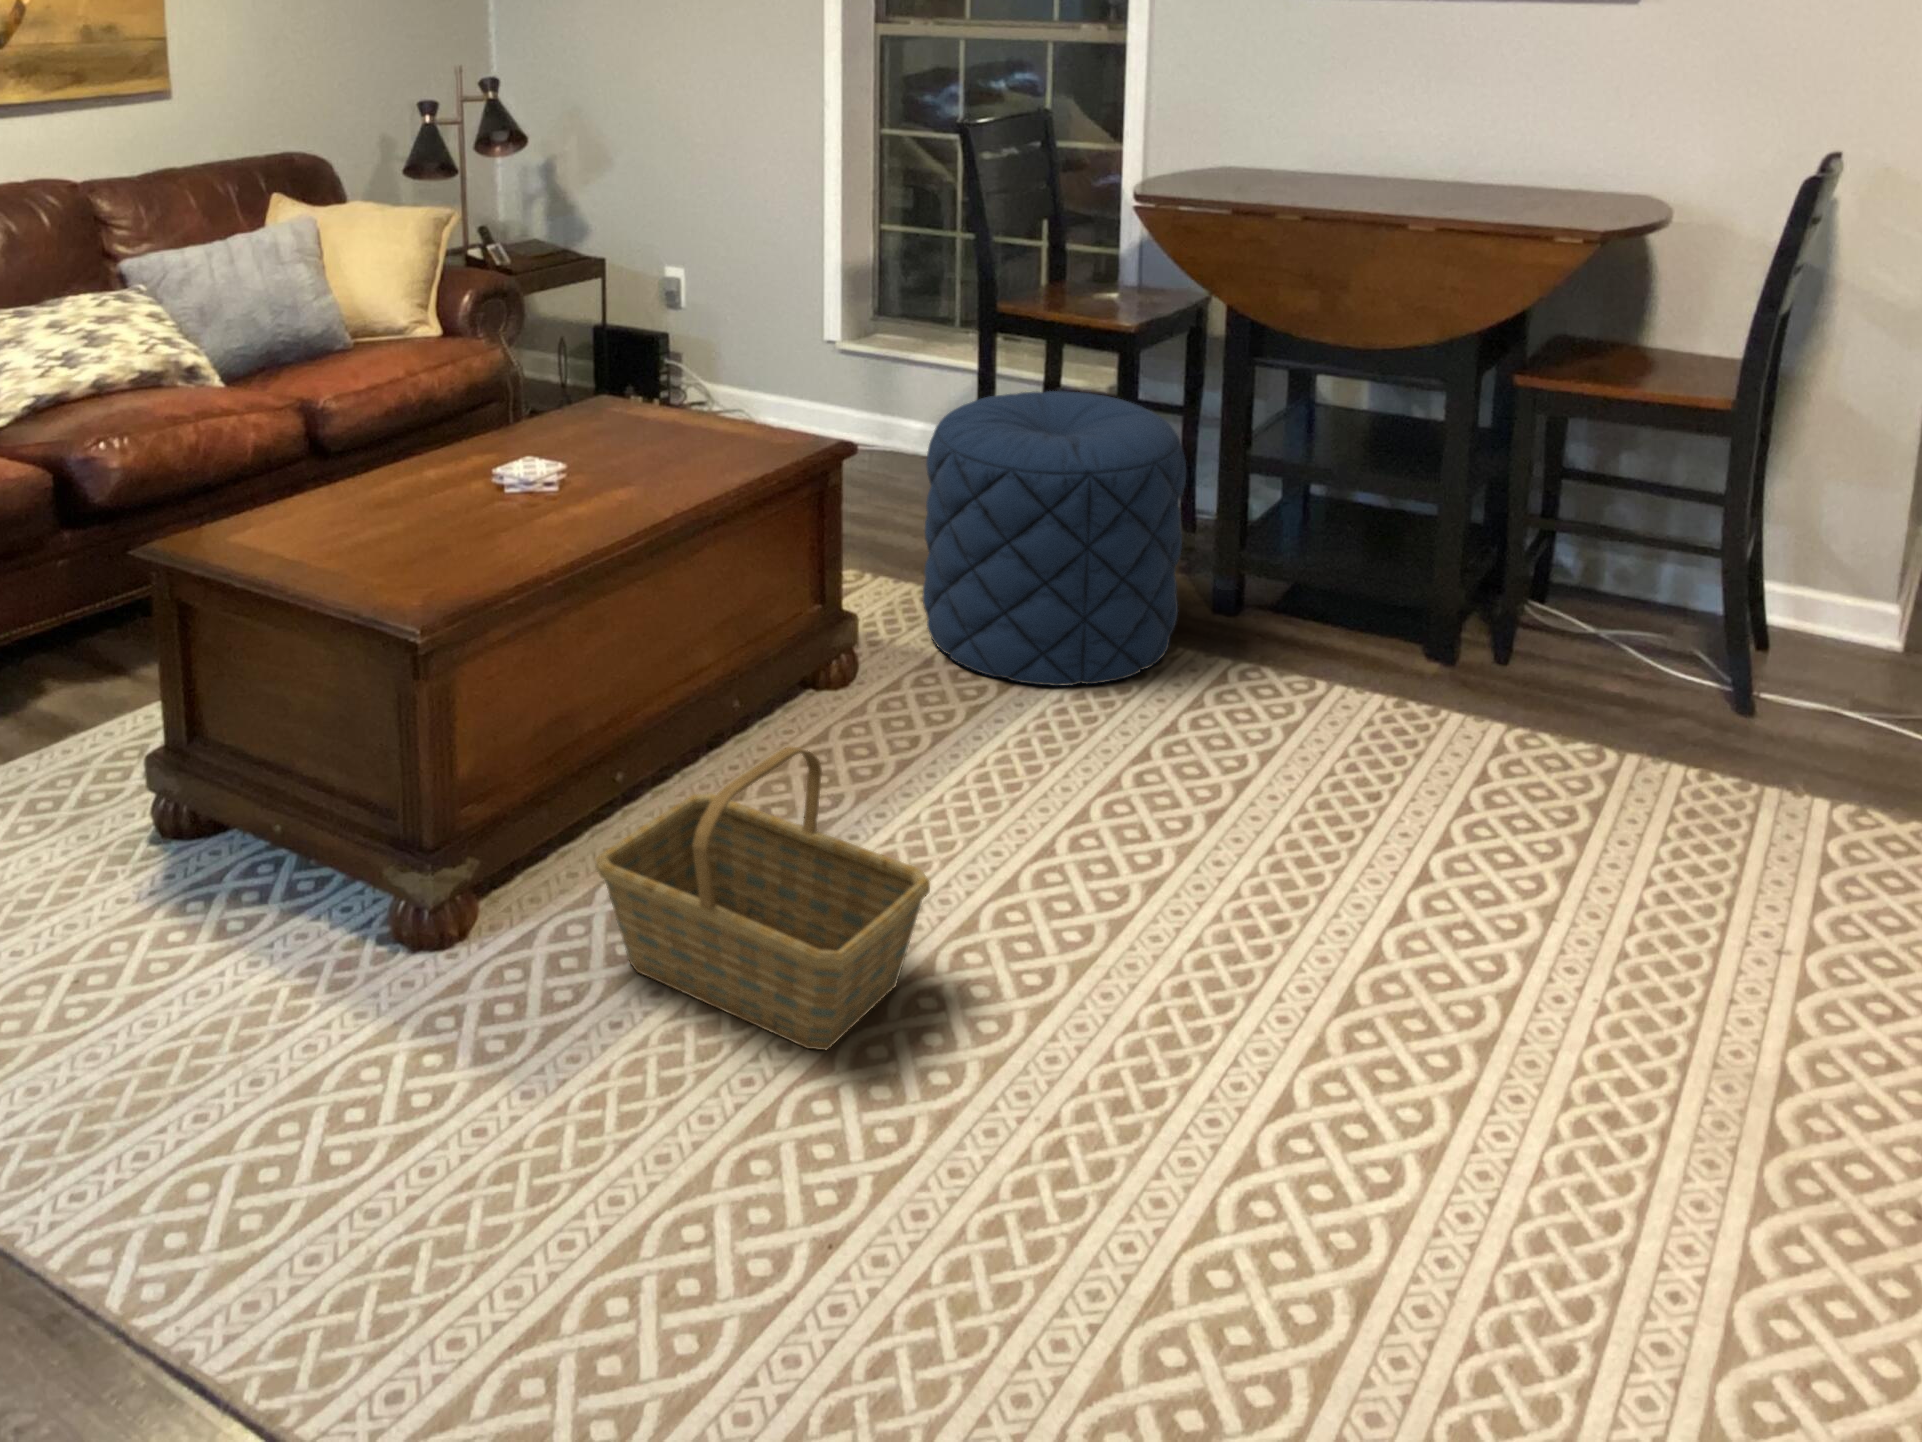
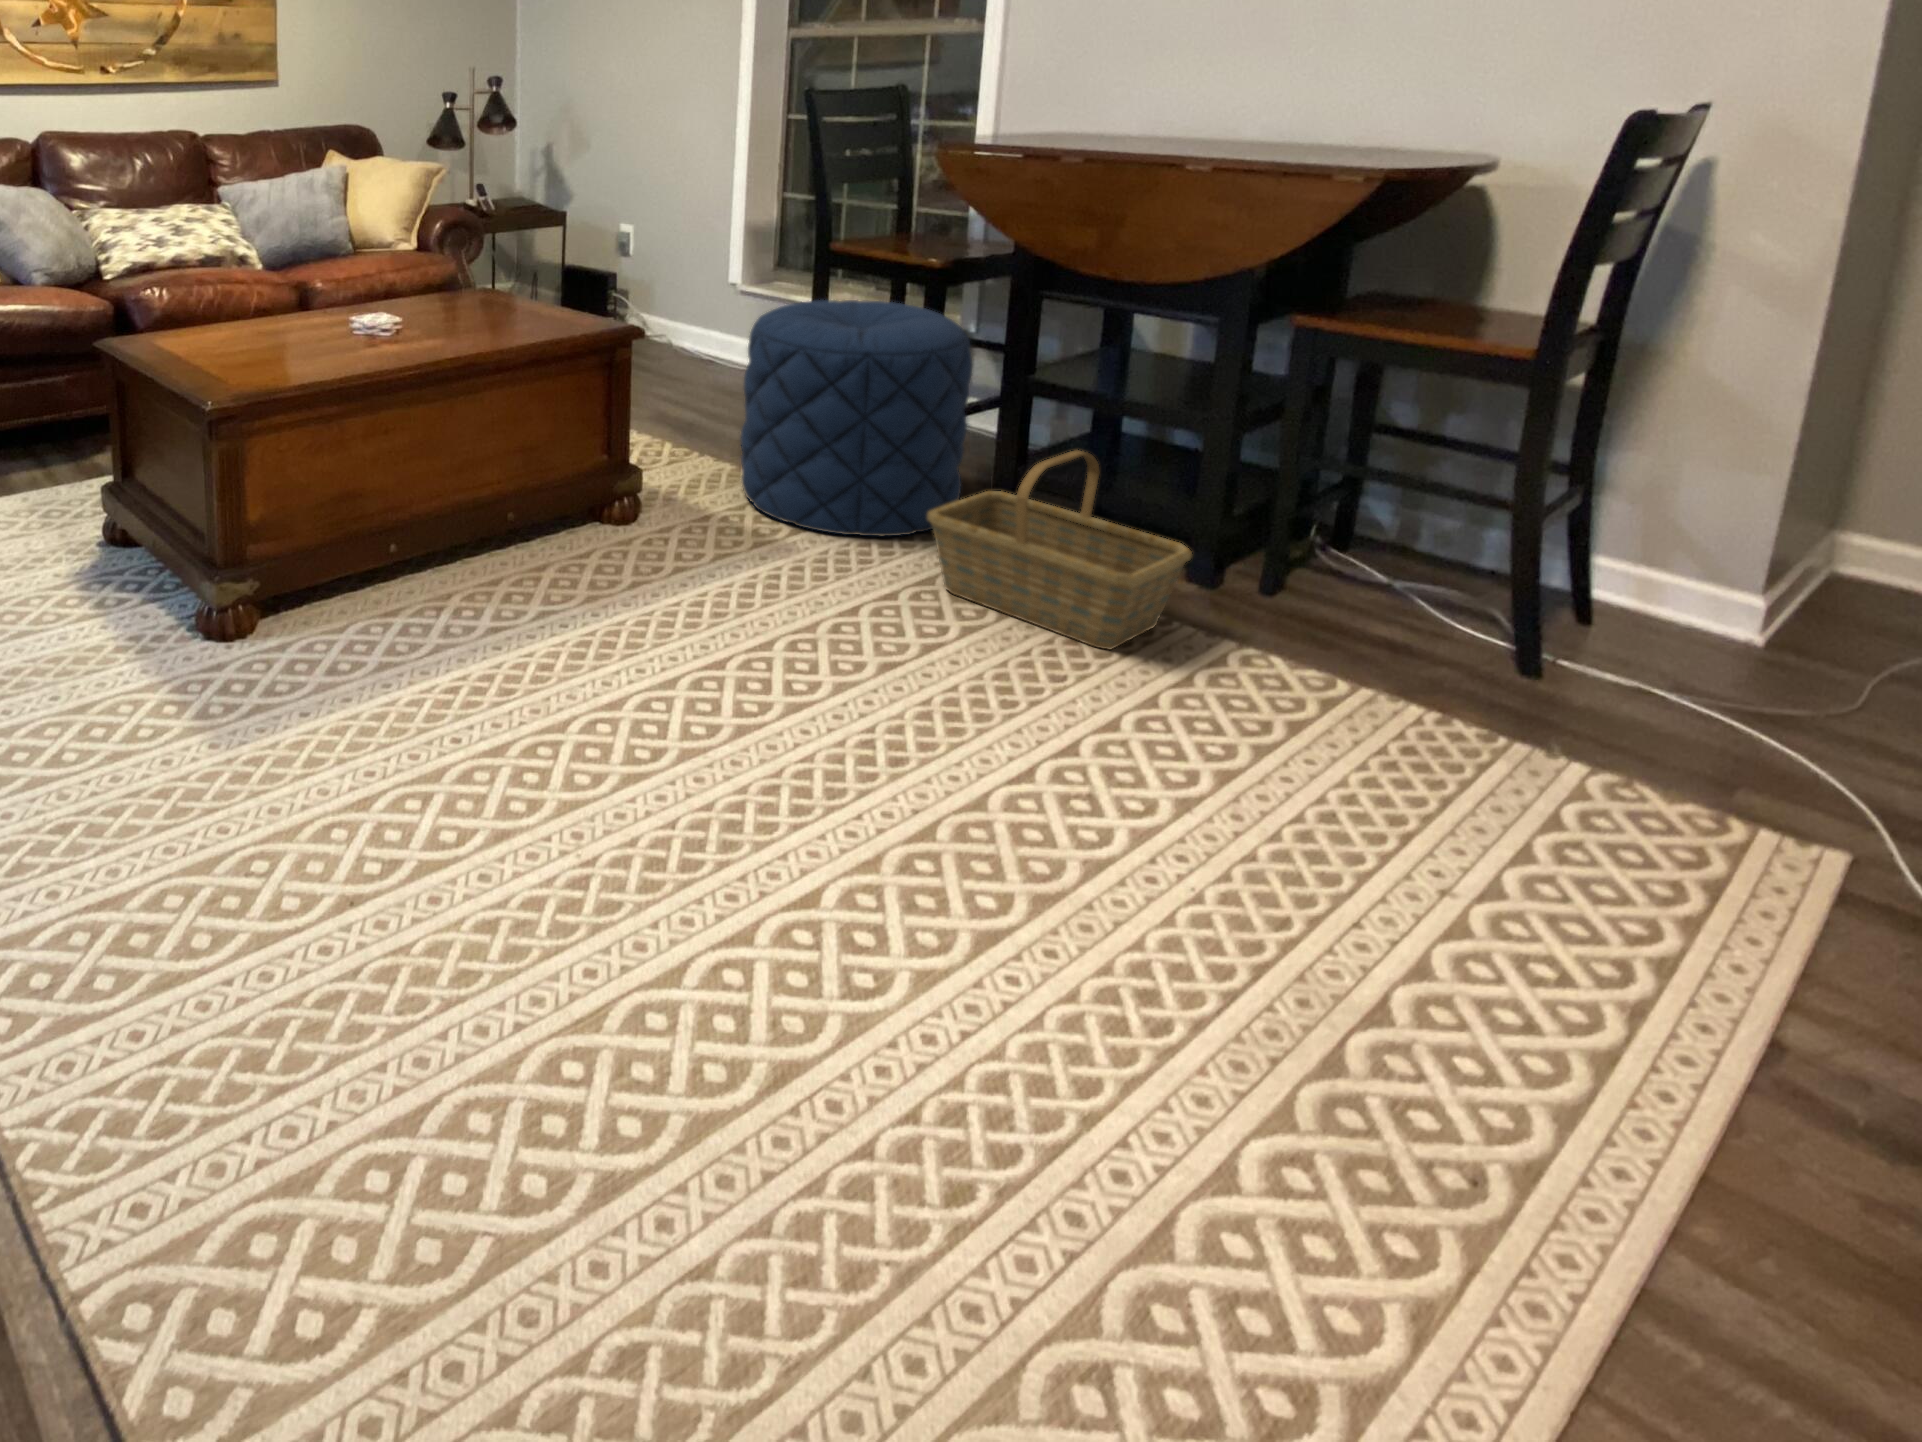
basket: present [596,746,930,1051] -> present [927,451,1192,650]

